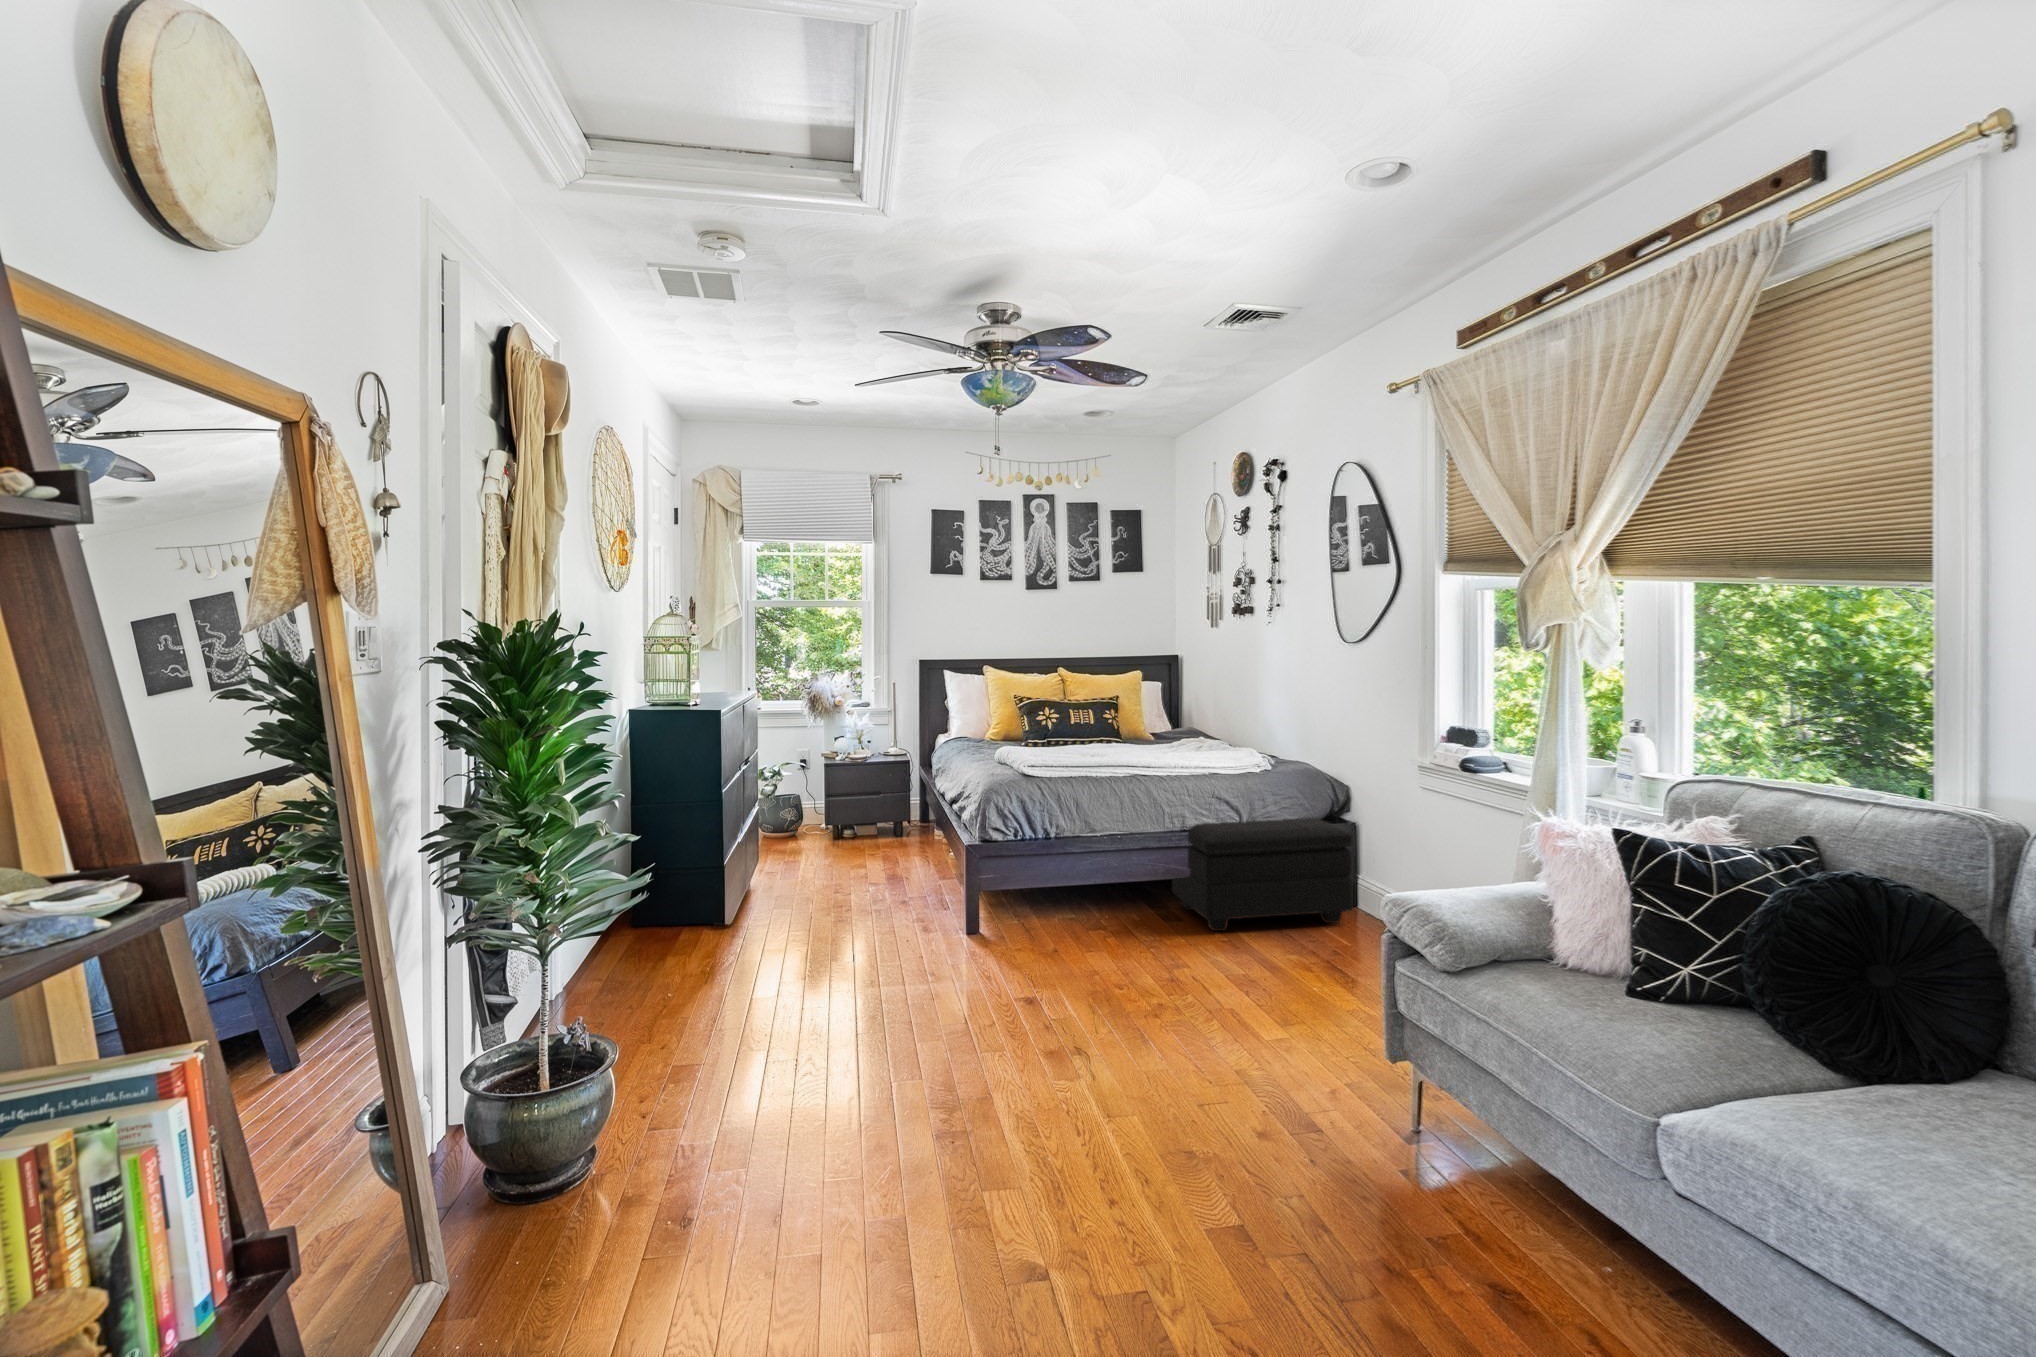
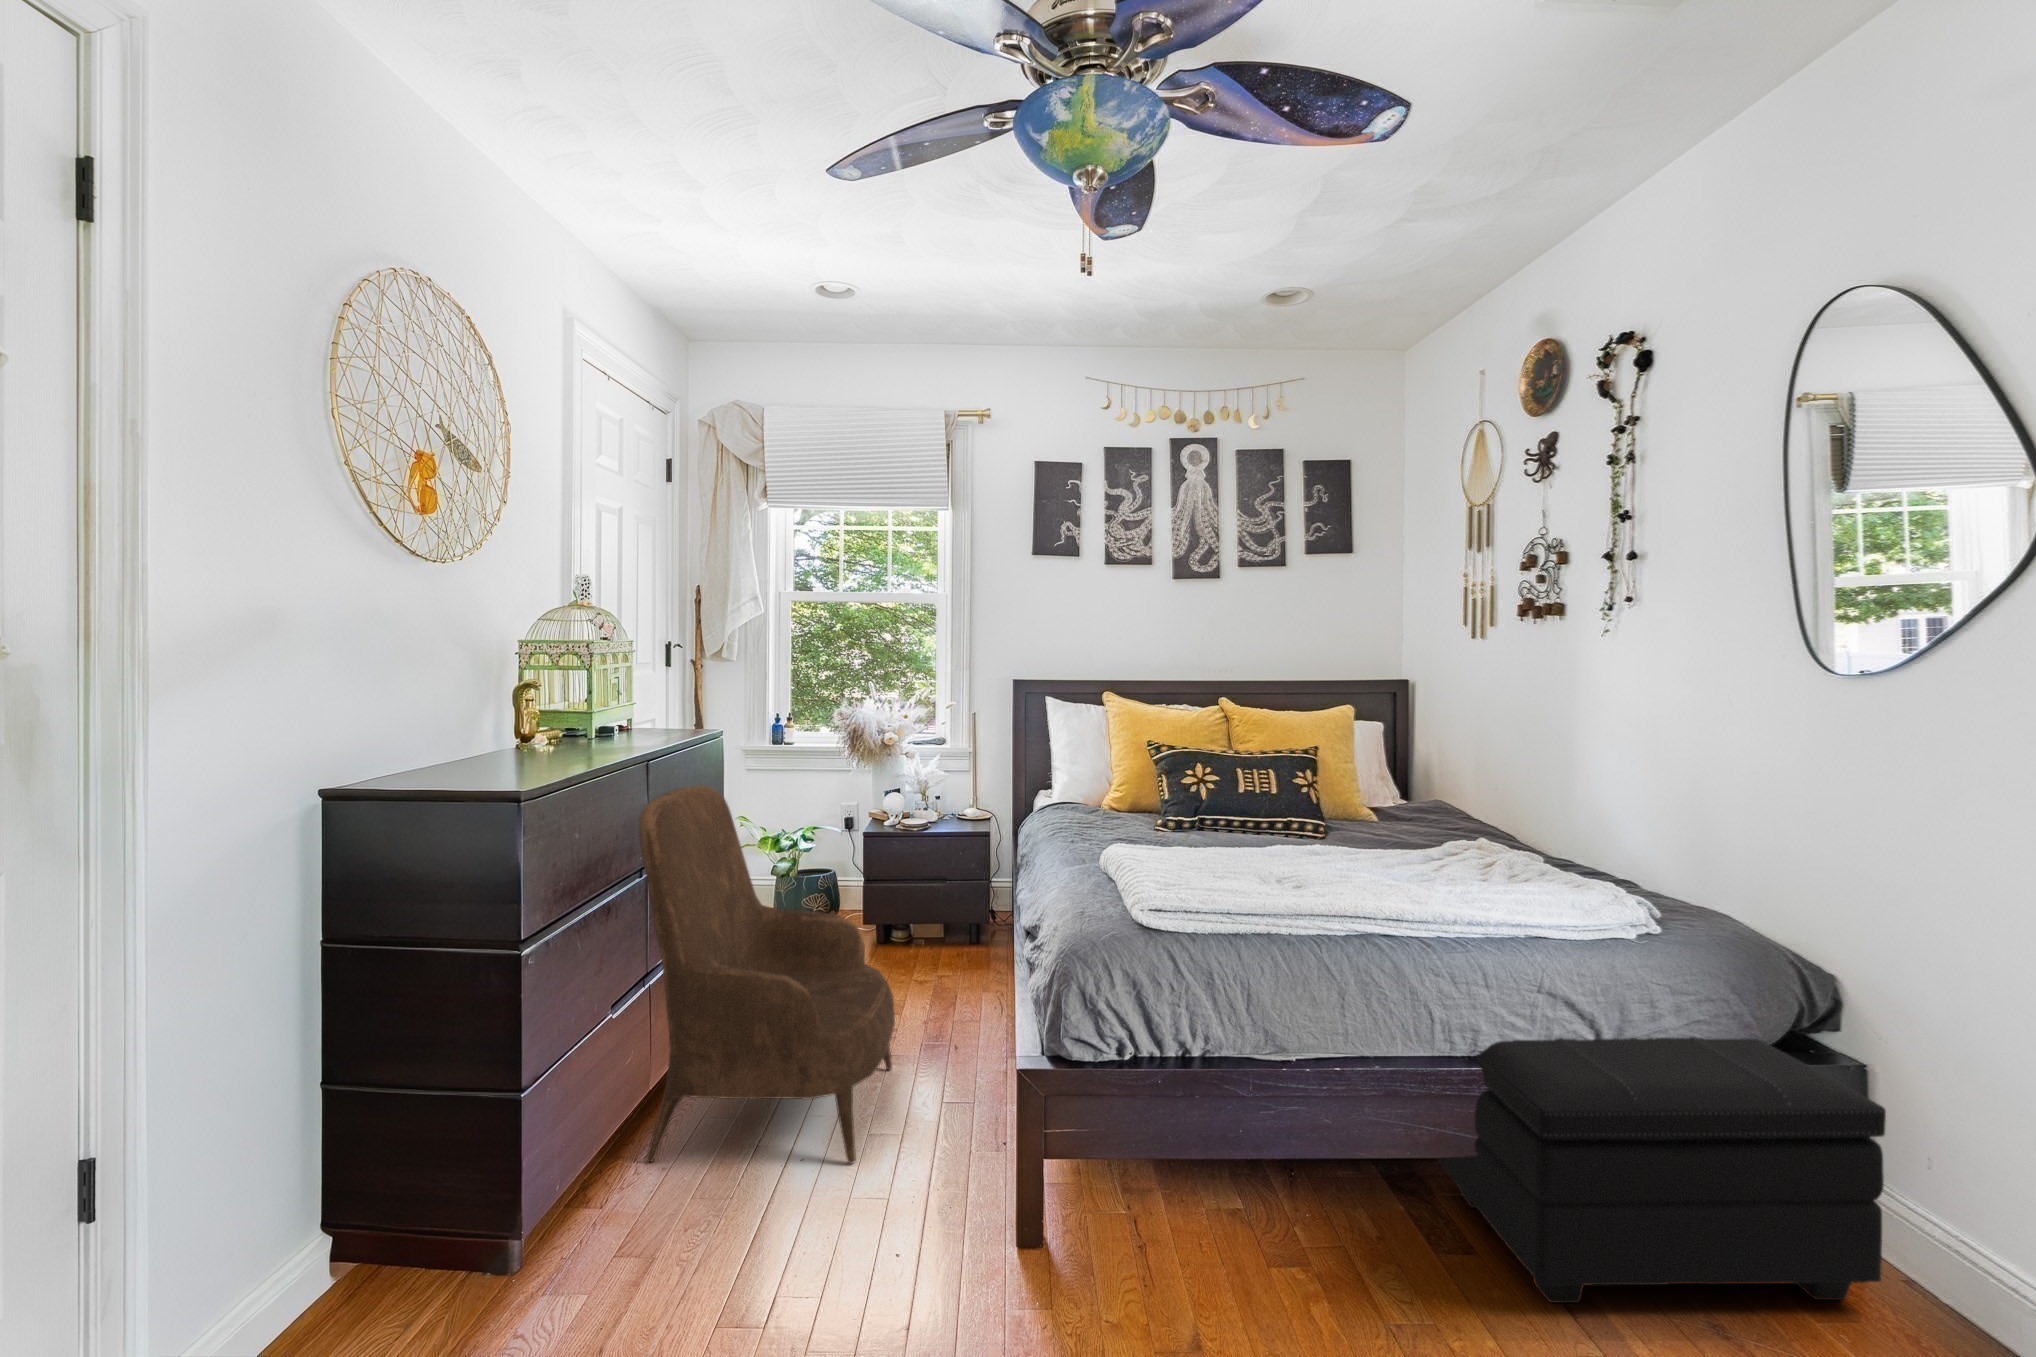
armchair: none [744,720,881,922] -> present [639,785,895,1164]

